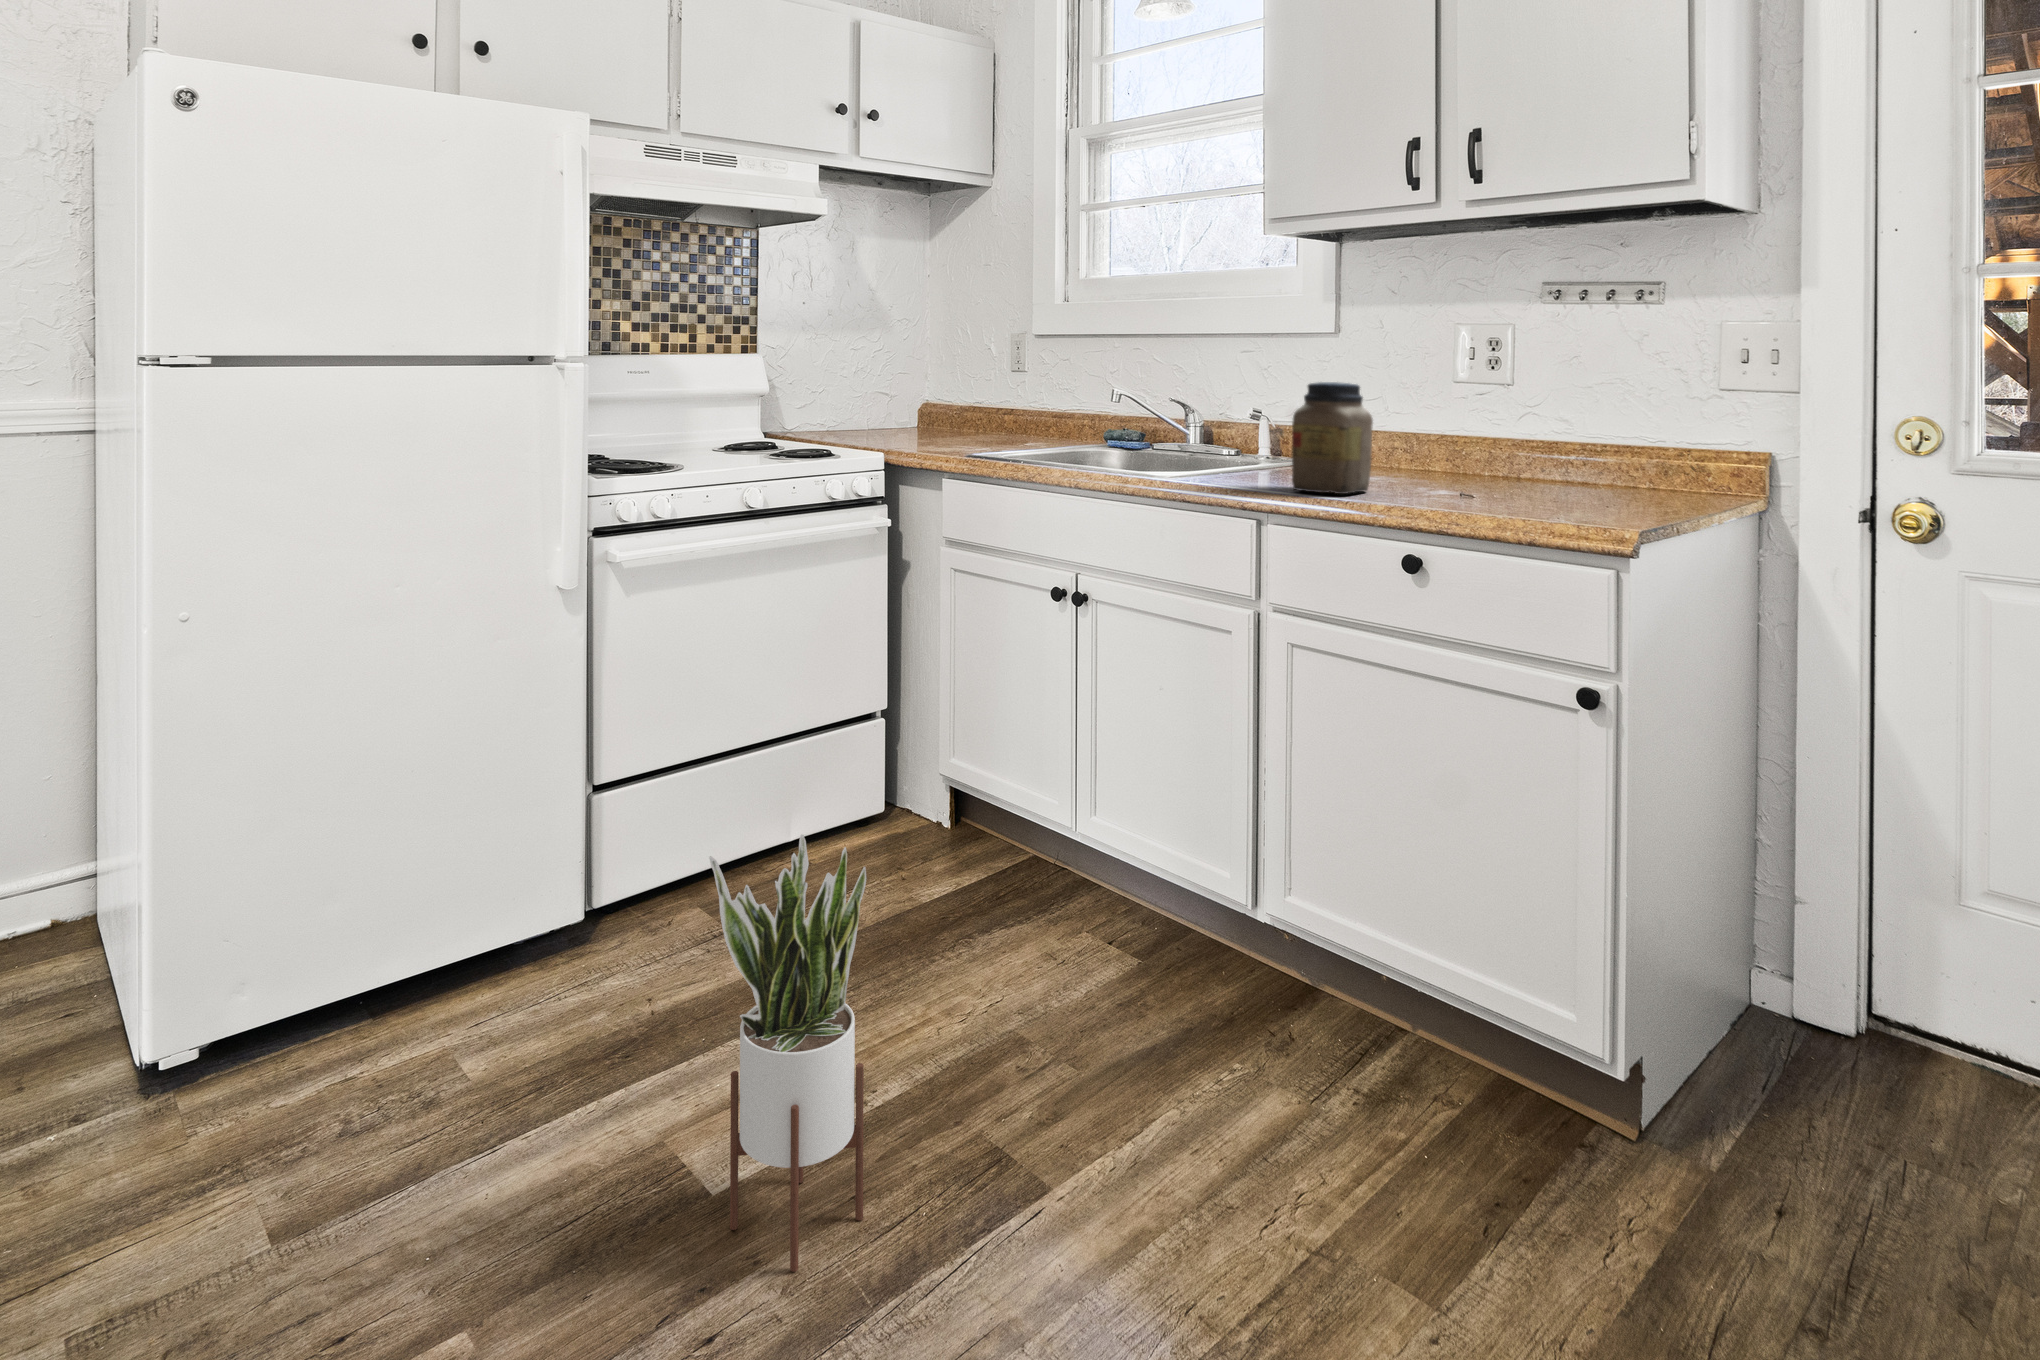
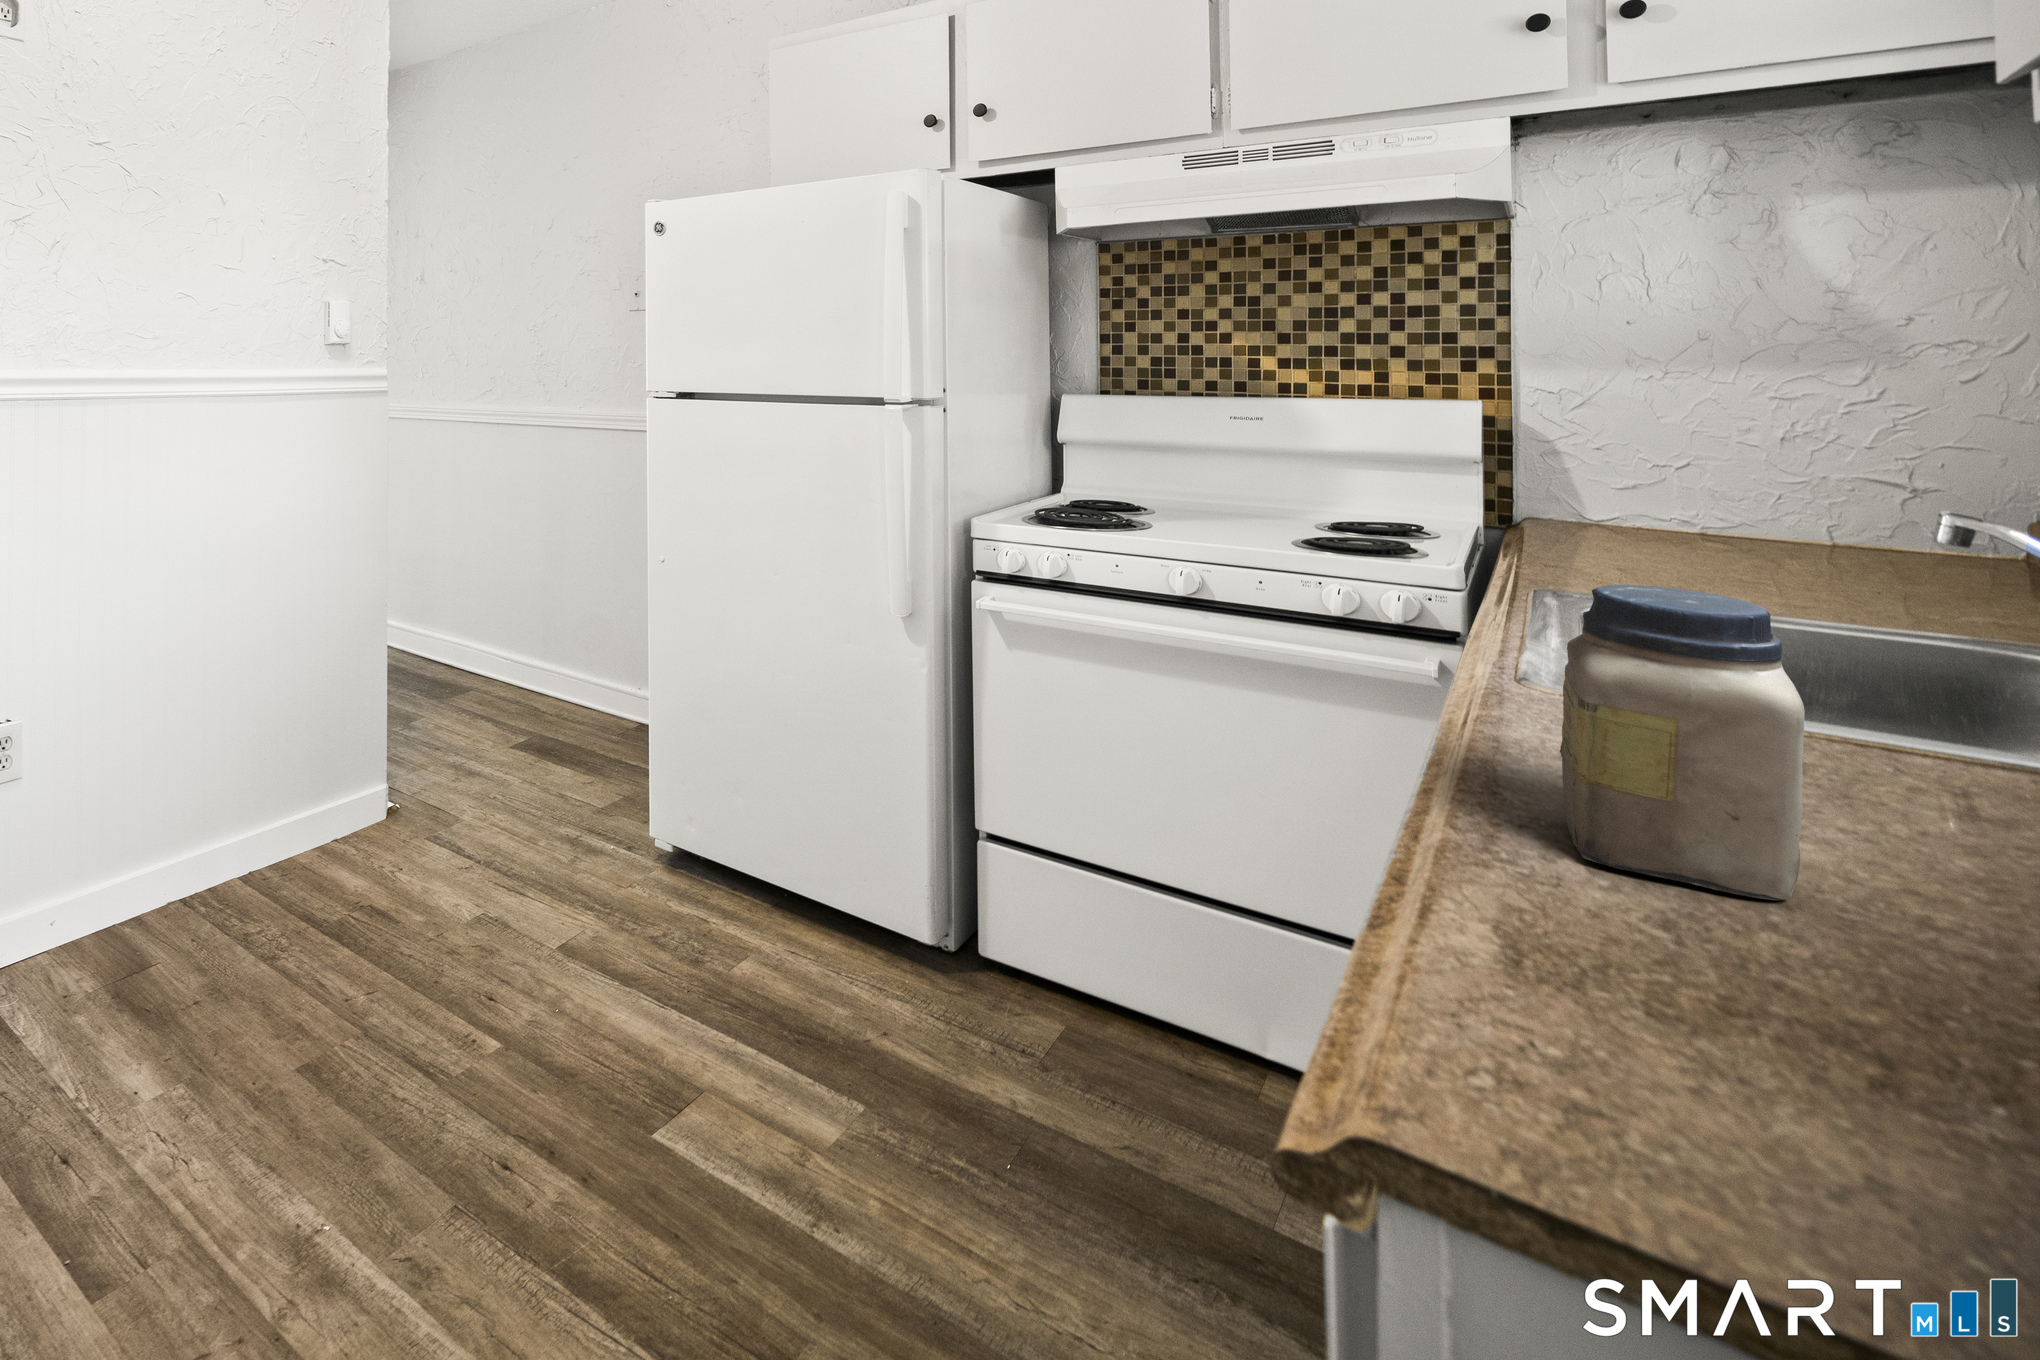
potted plant: present [709,835,866,1272] -> none [575,835,690,1247]

